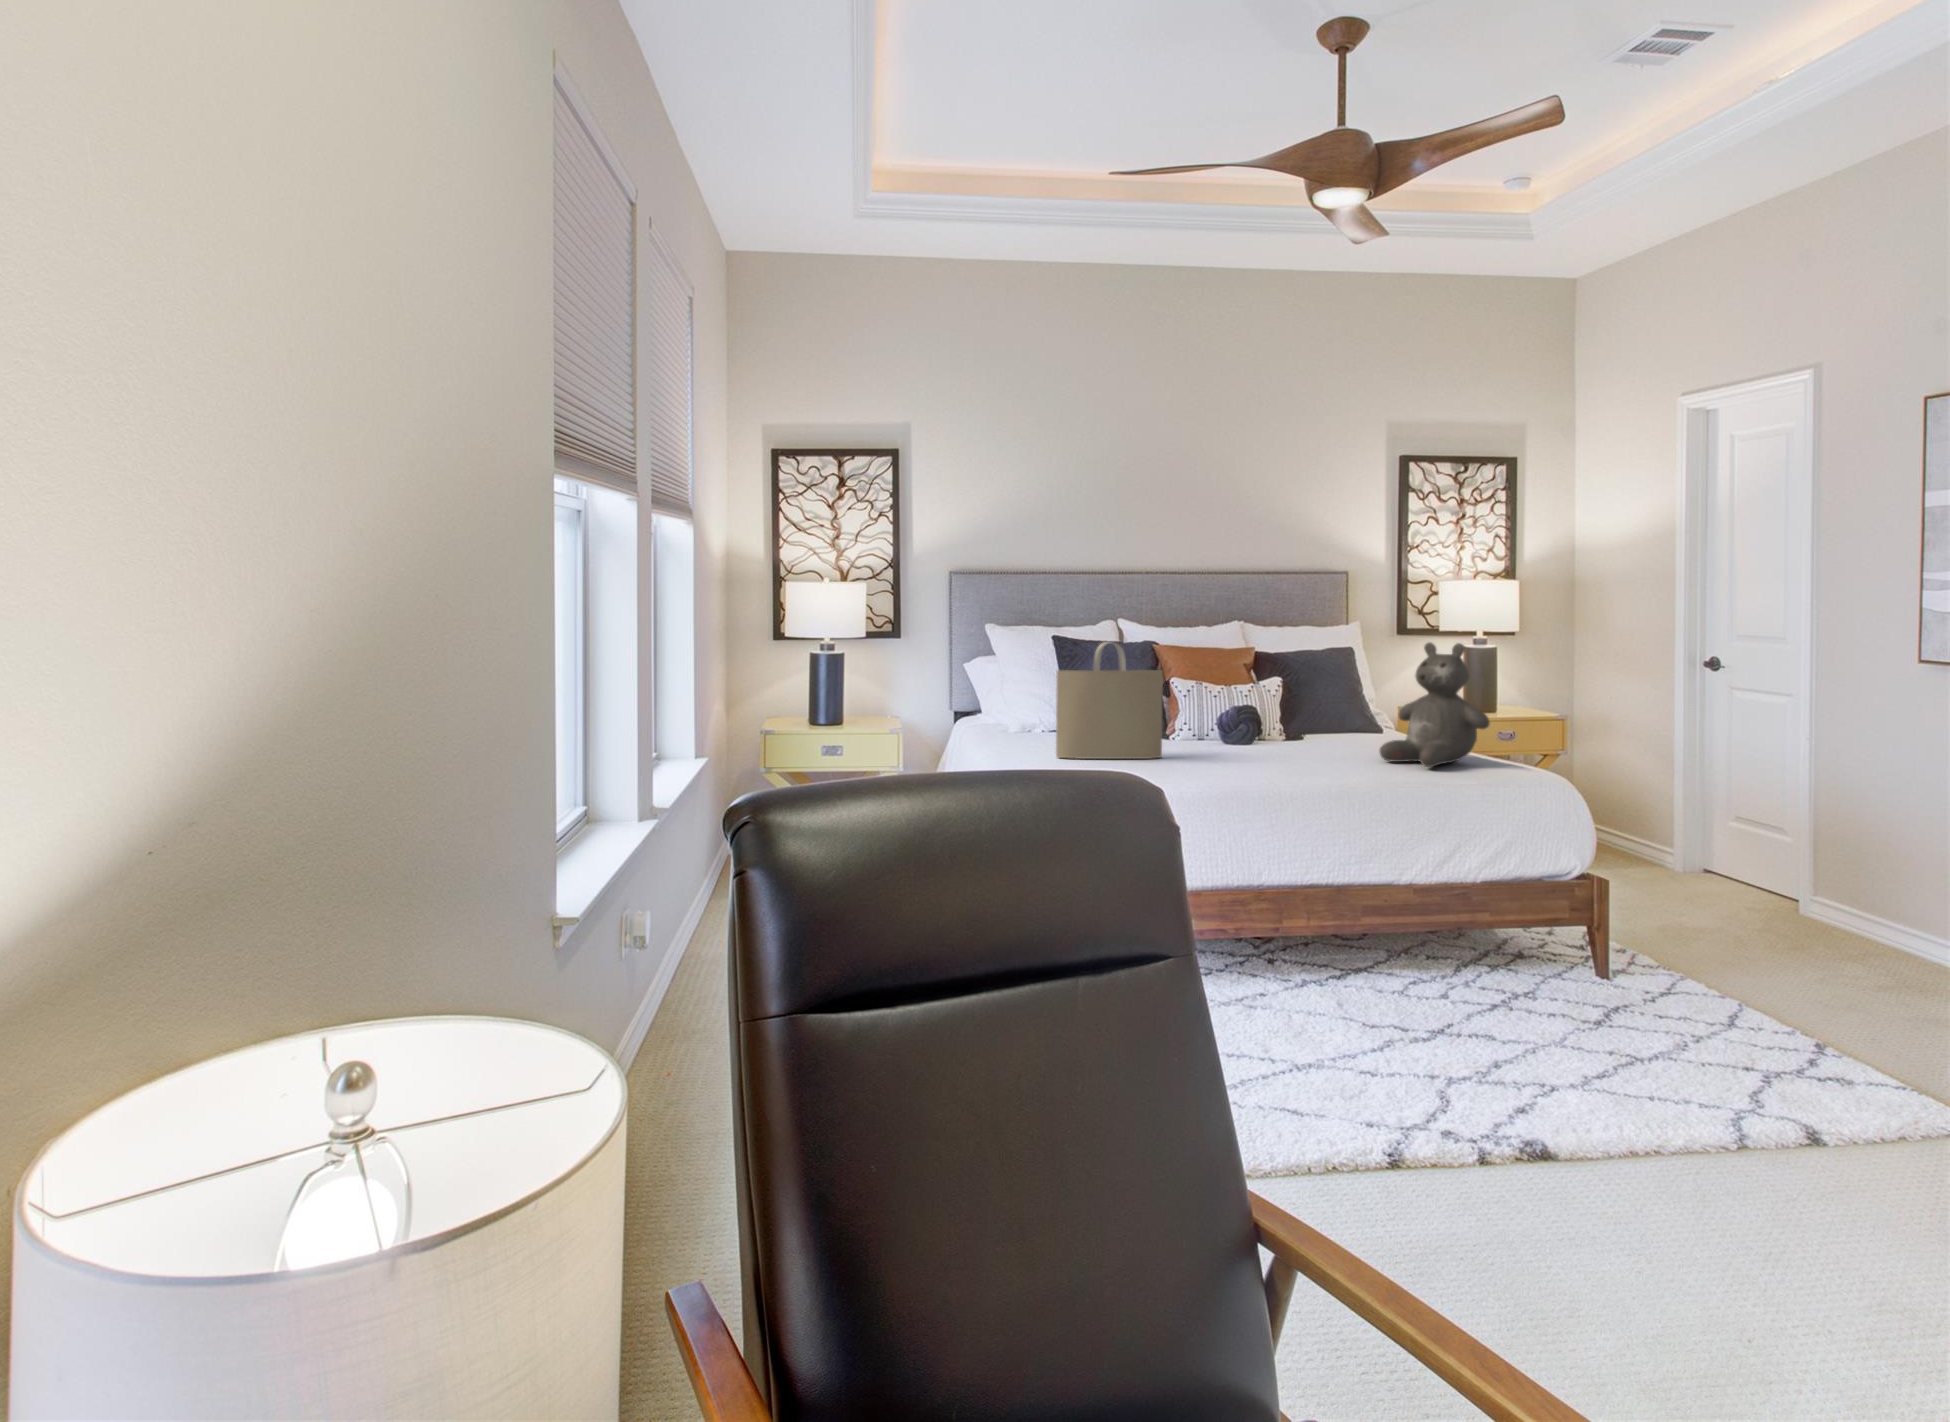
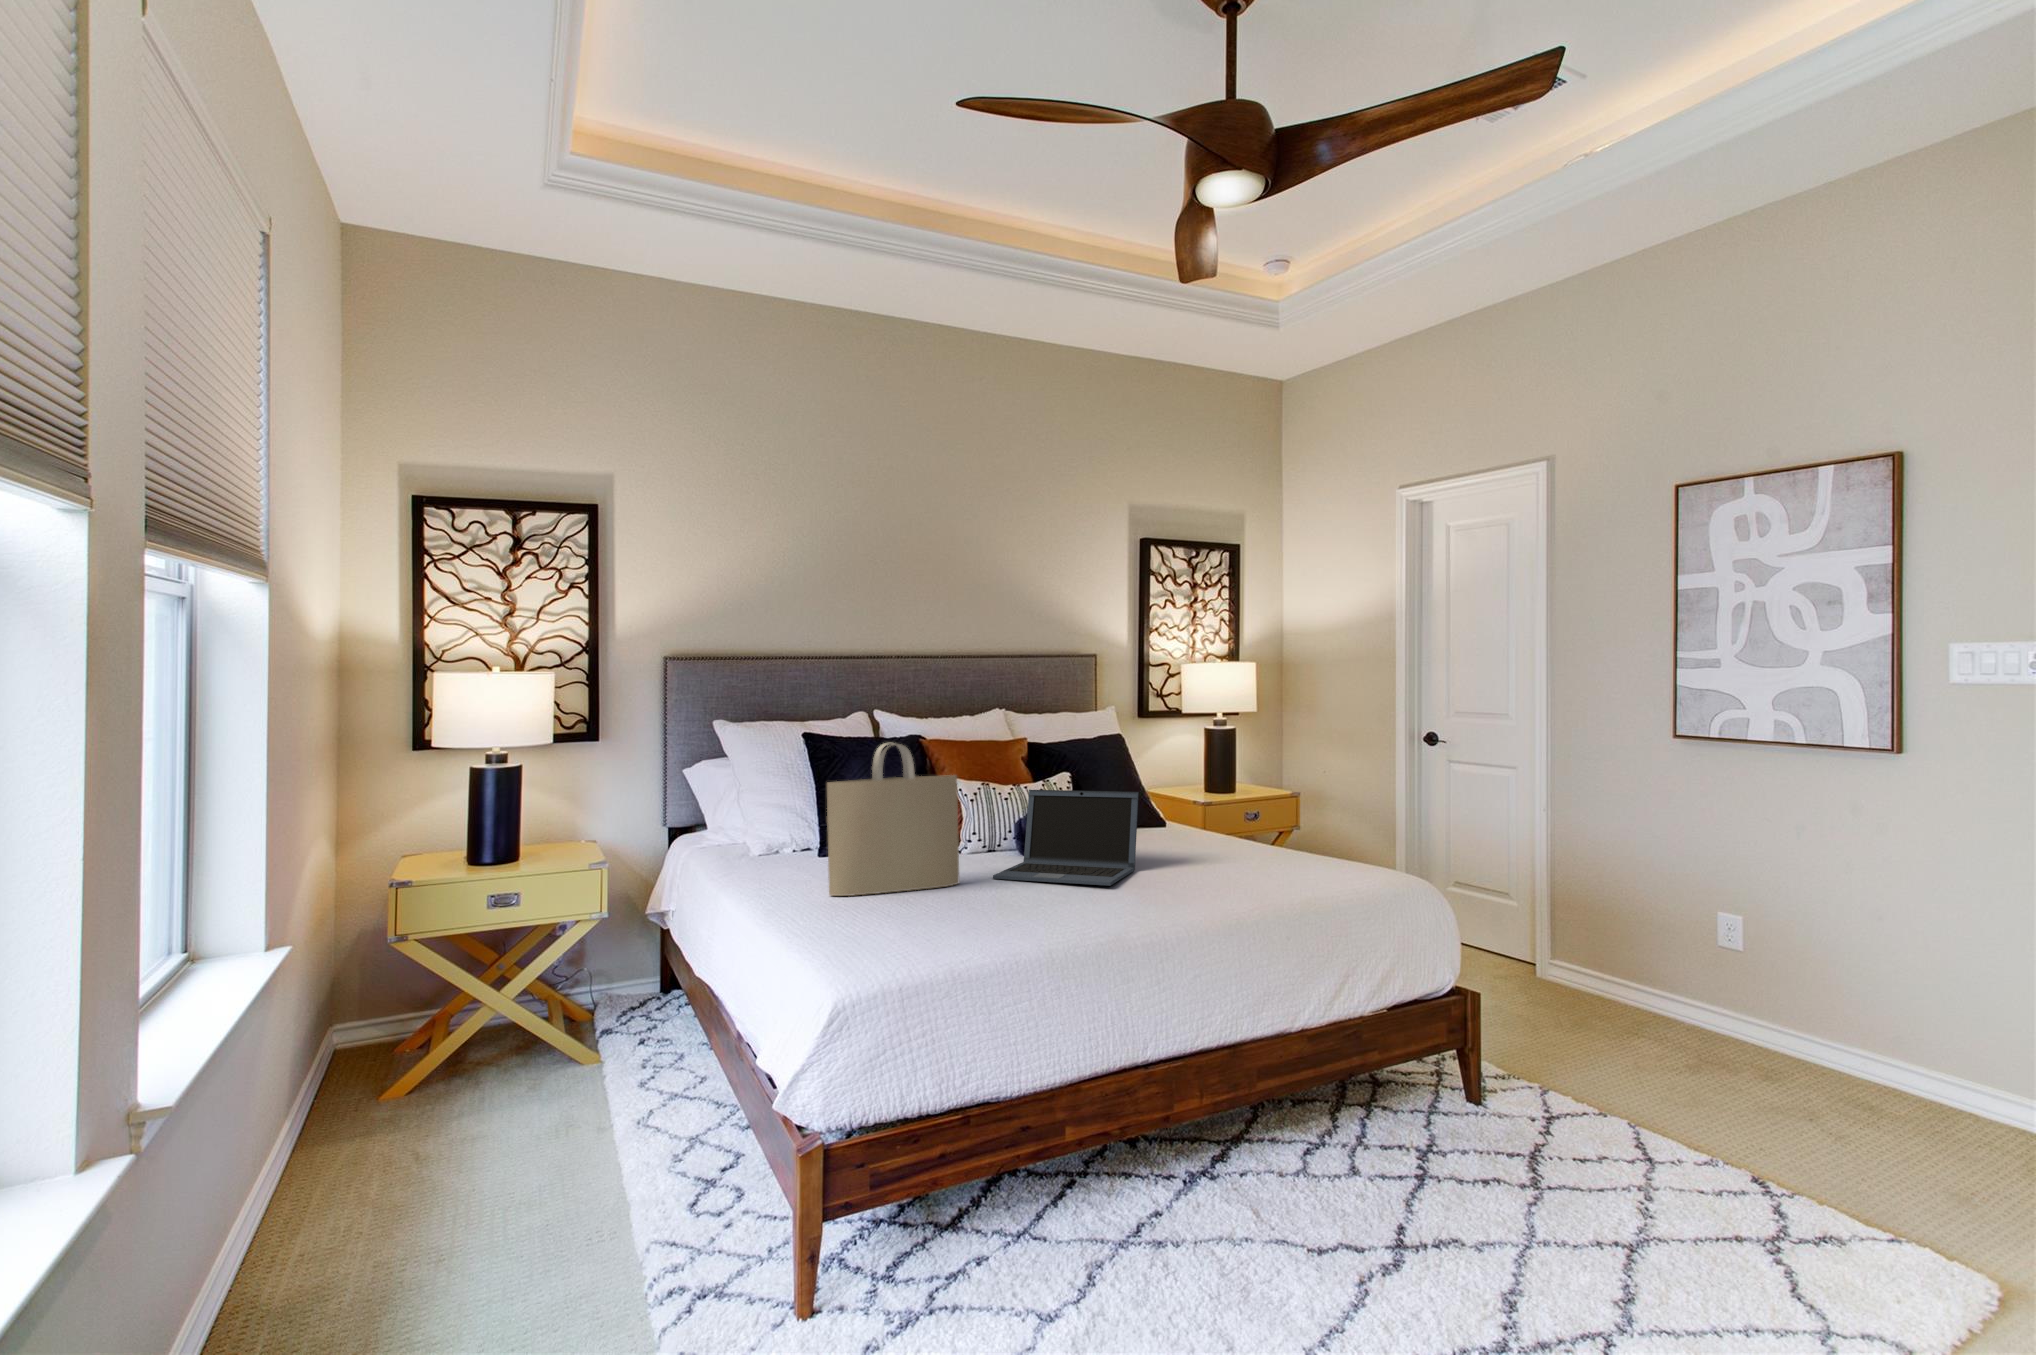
teddy bear: present [1379,642,1490,767] -> none [1196,730,1307,871]
laptop: none [1191,688,1329,767] -> present [993,790,1138,886]

